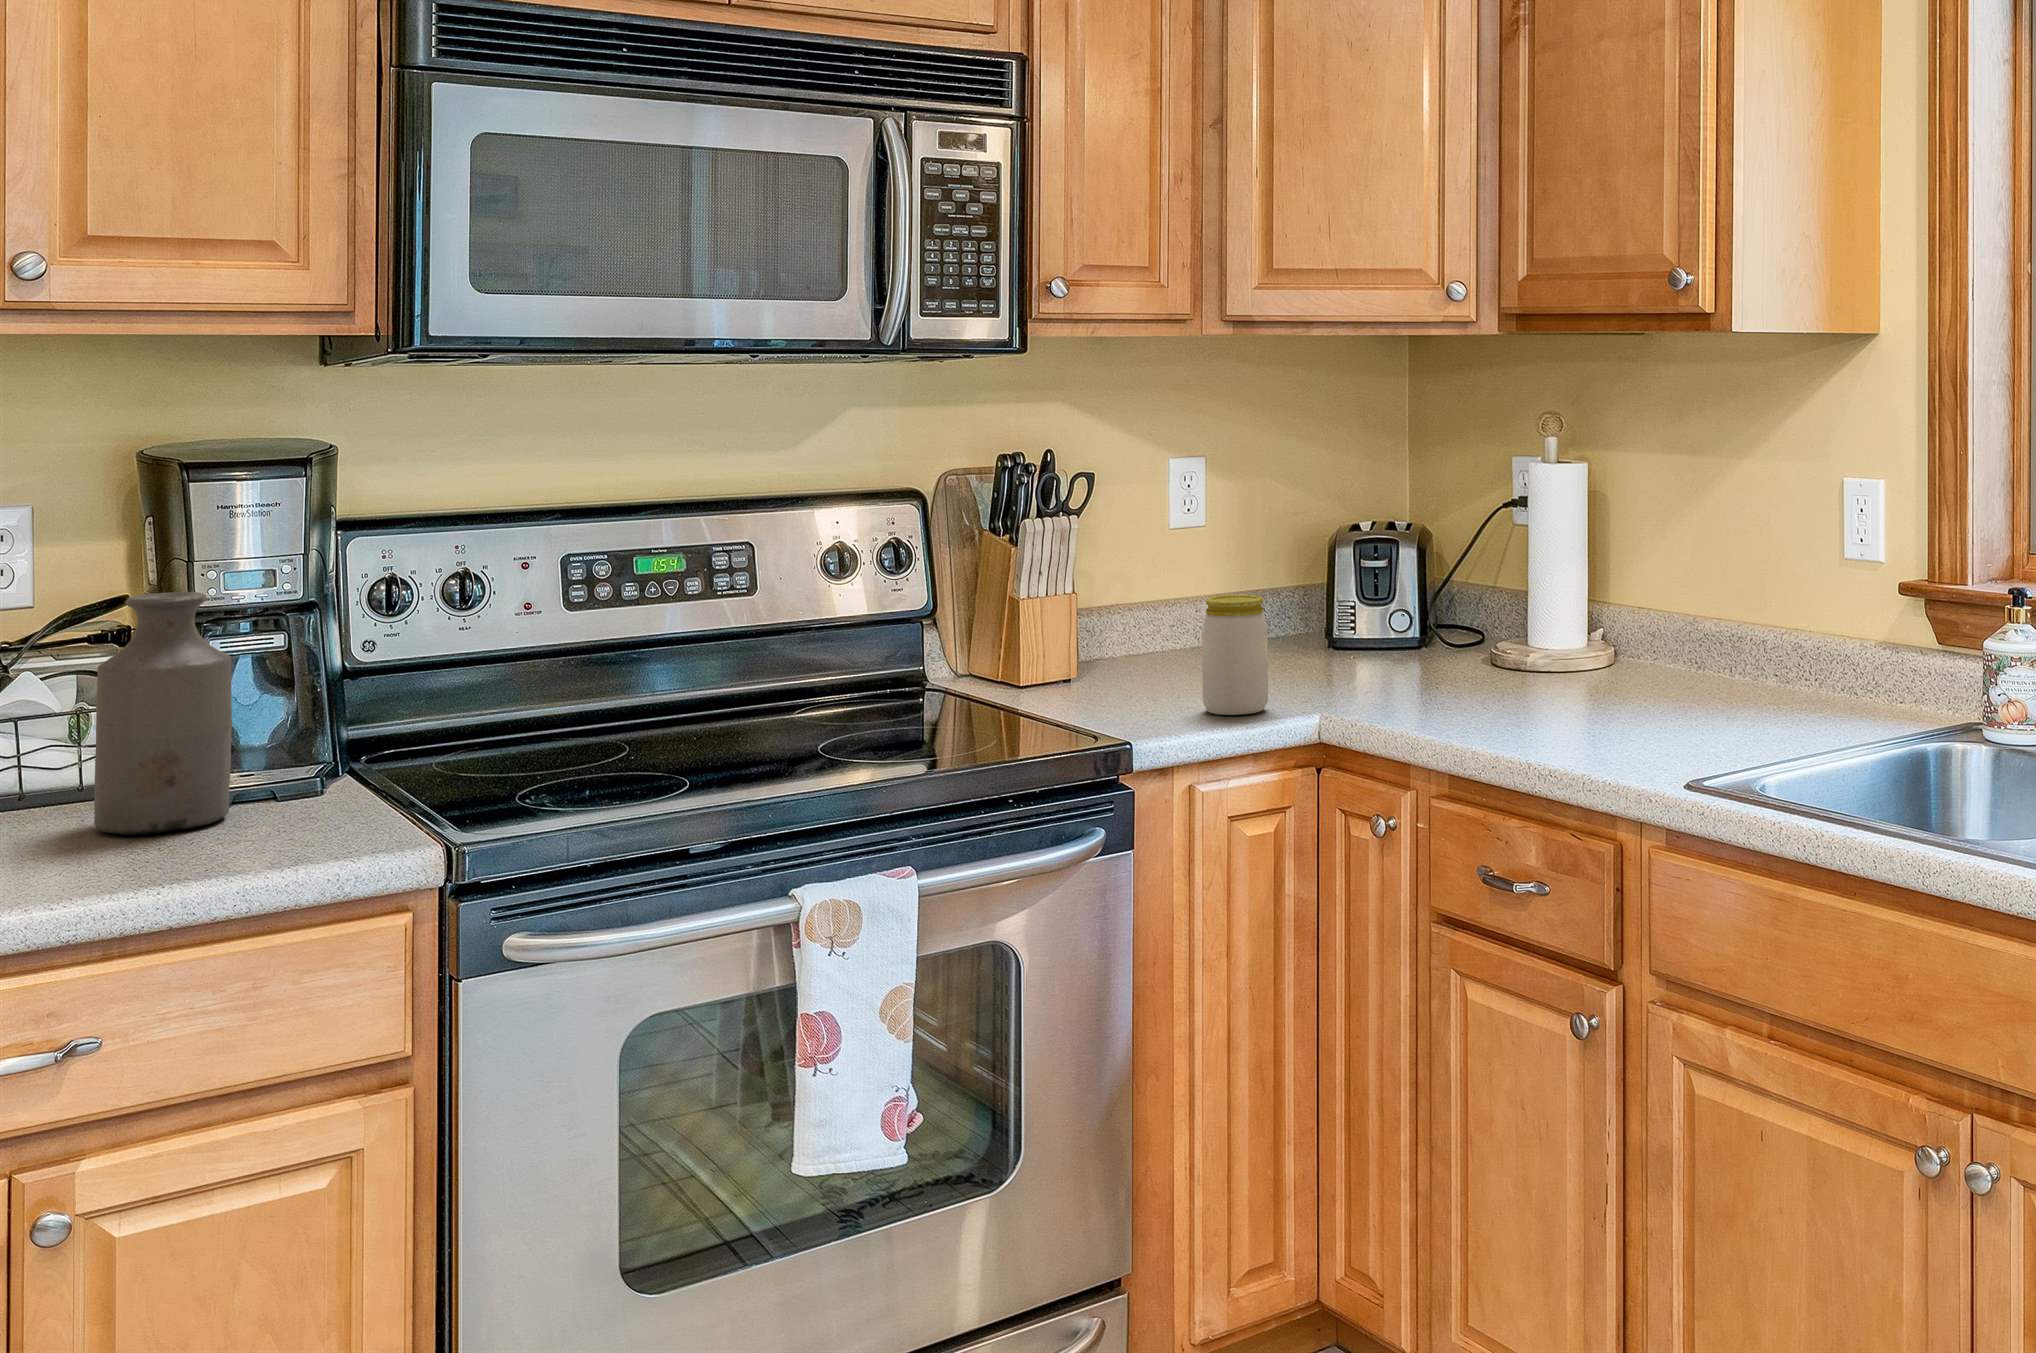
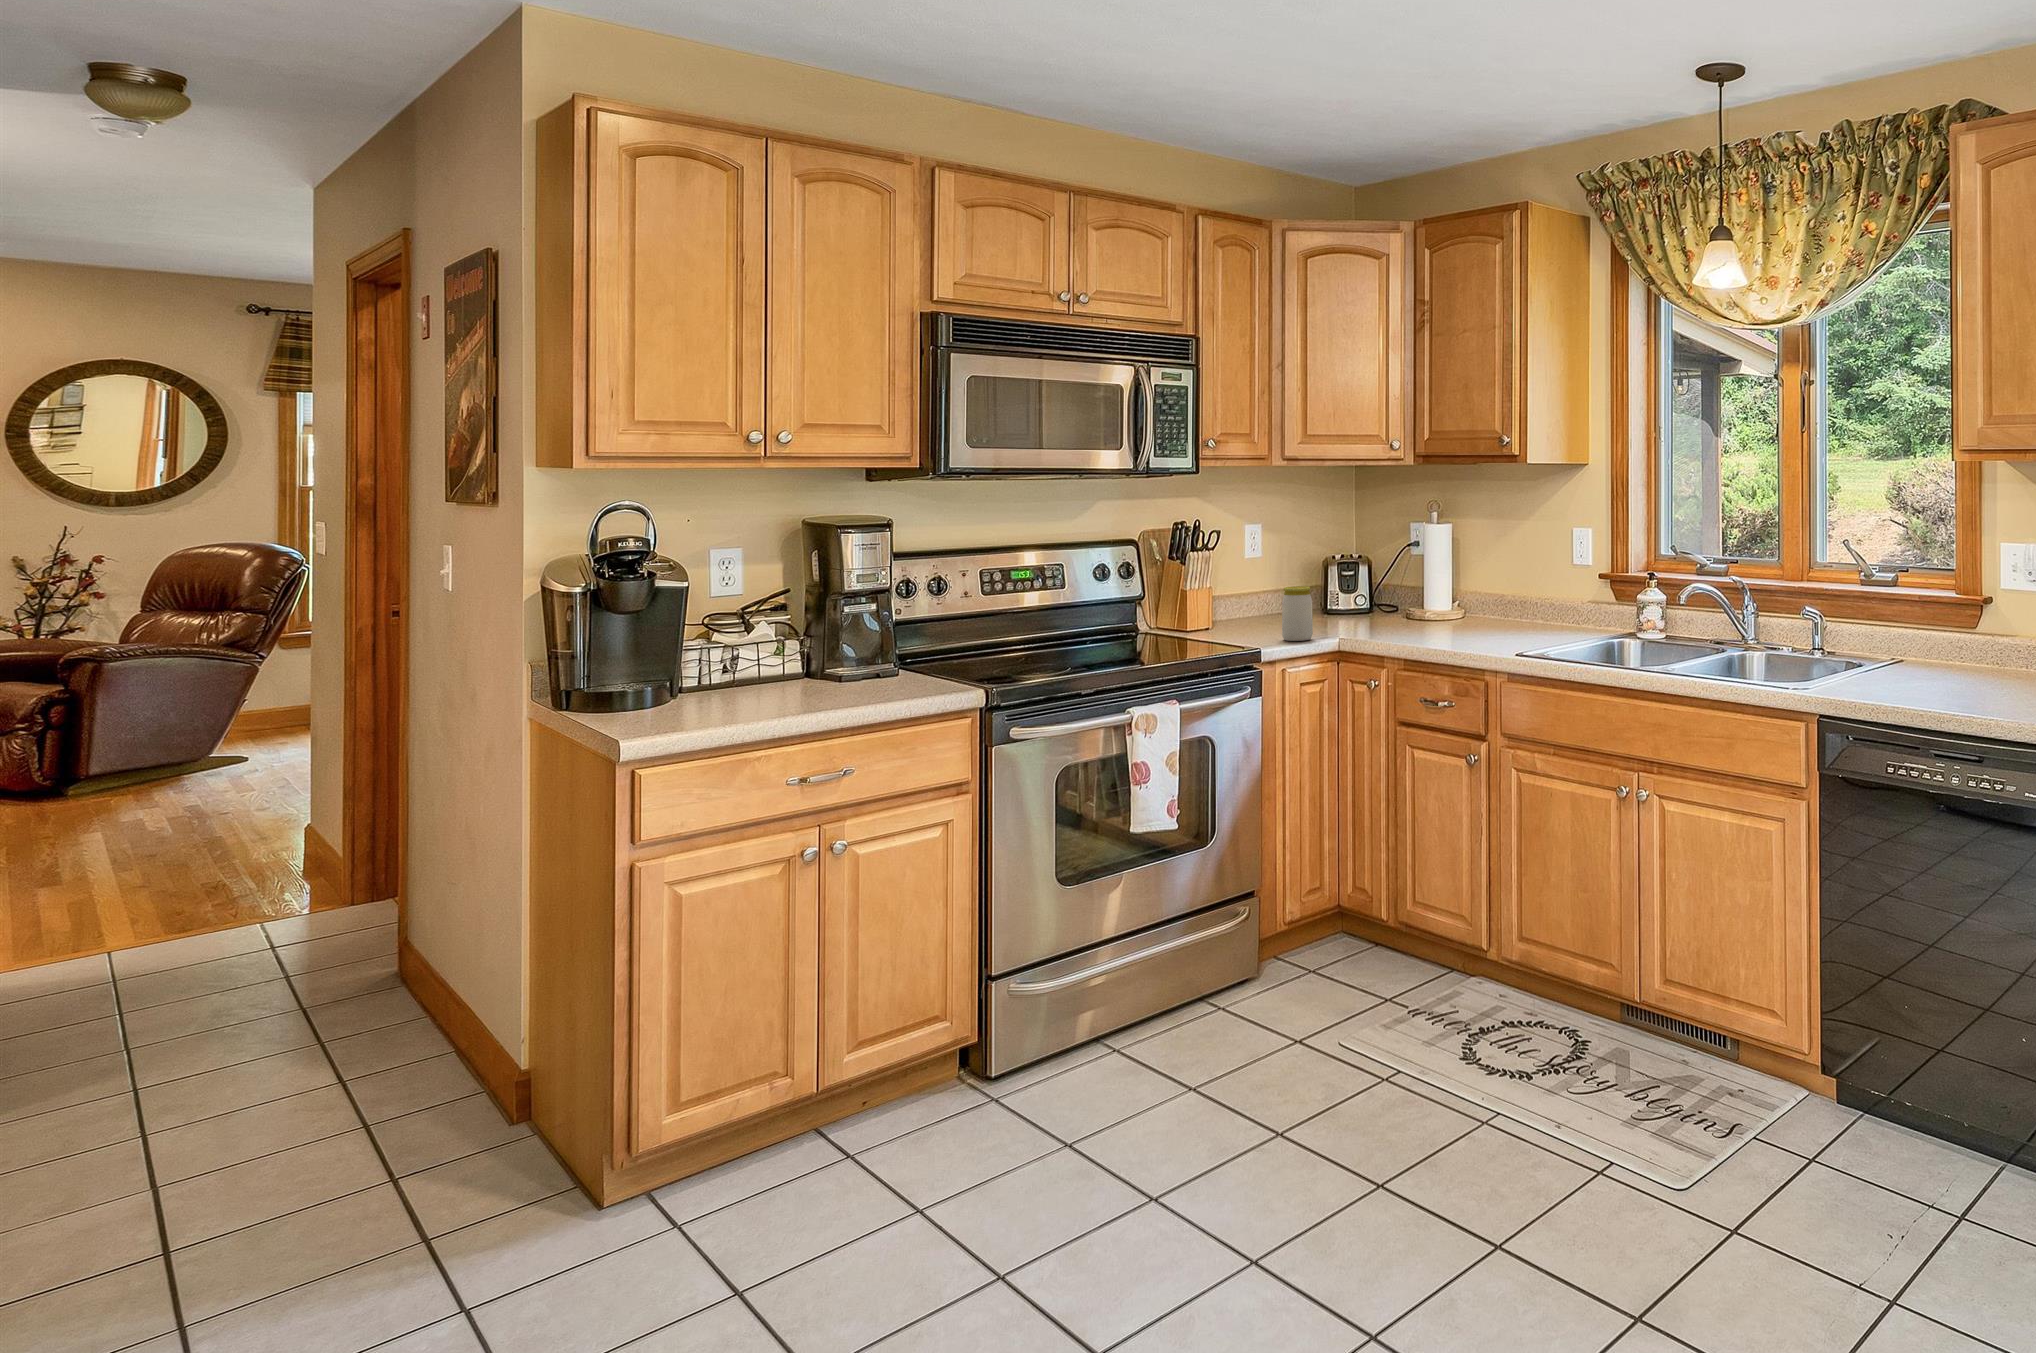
bottle: present [94,592,232,835] -> none [815,581,873,688]

